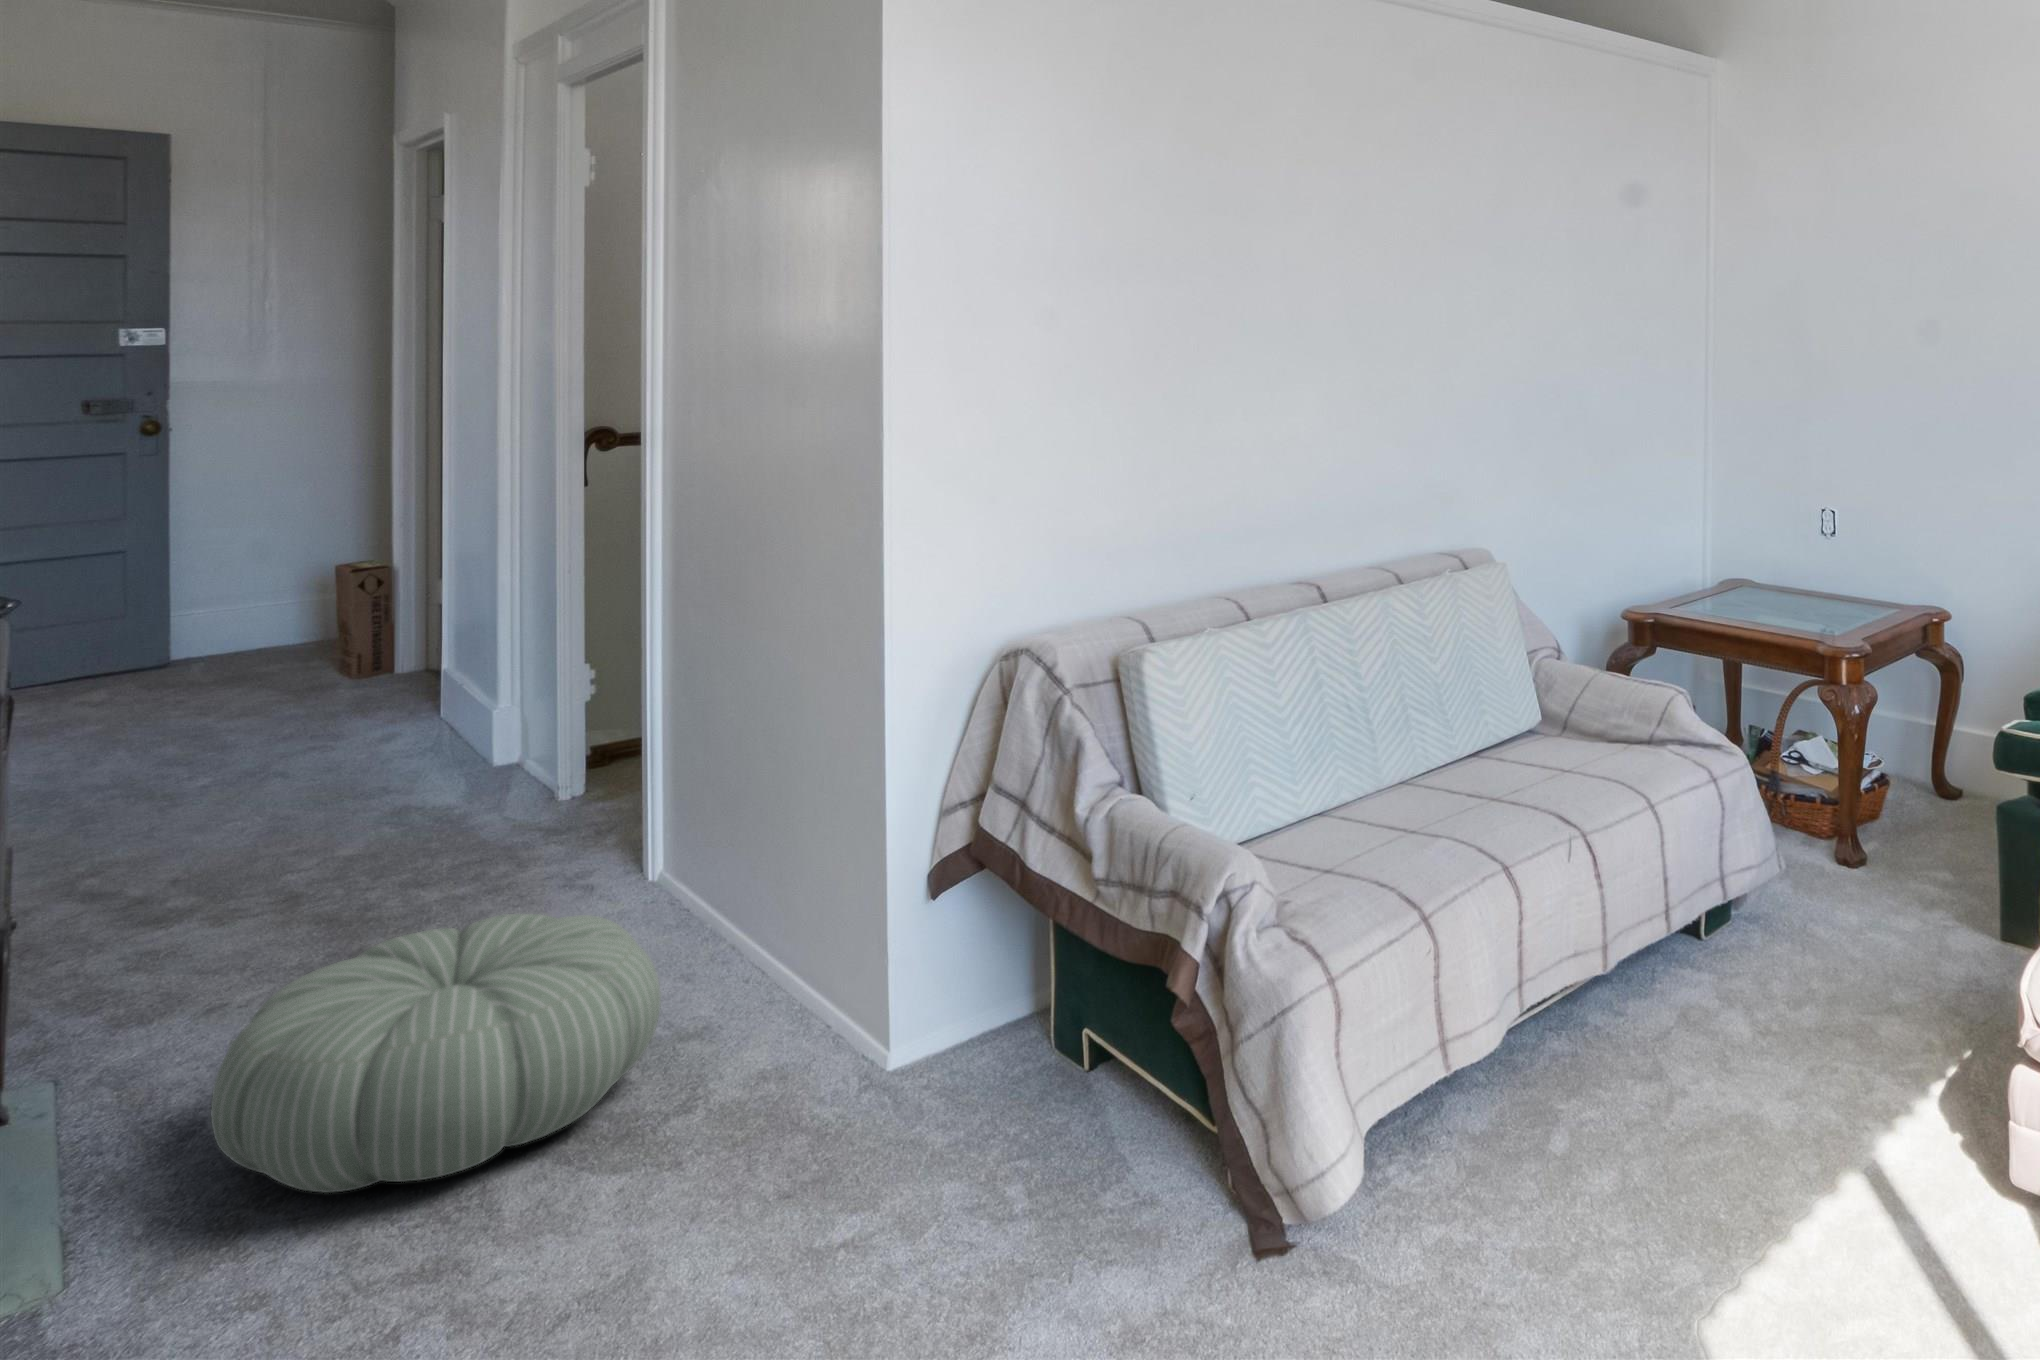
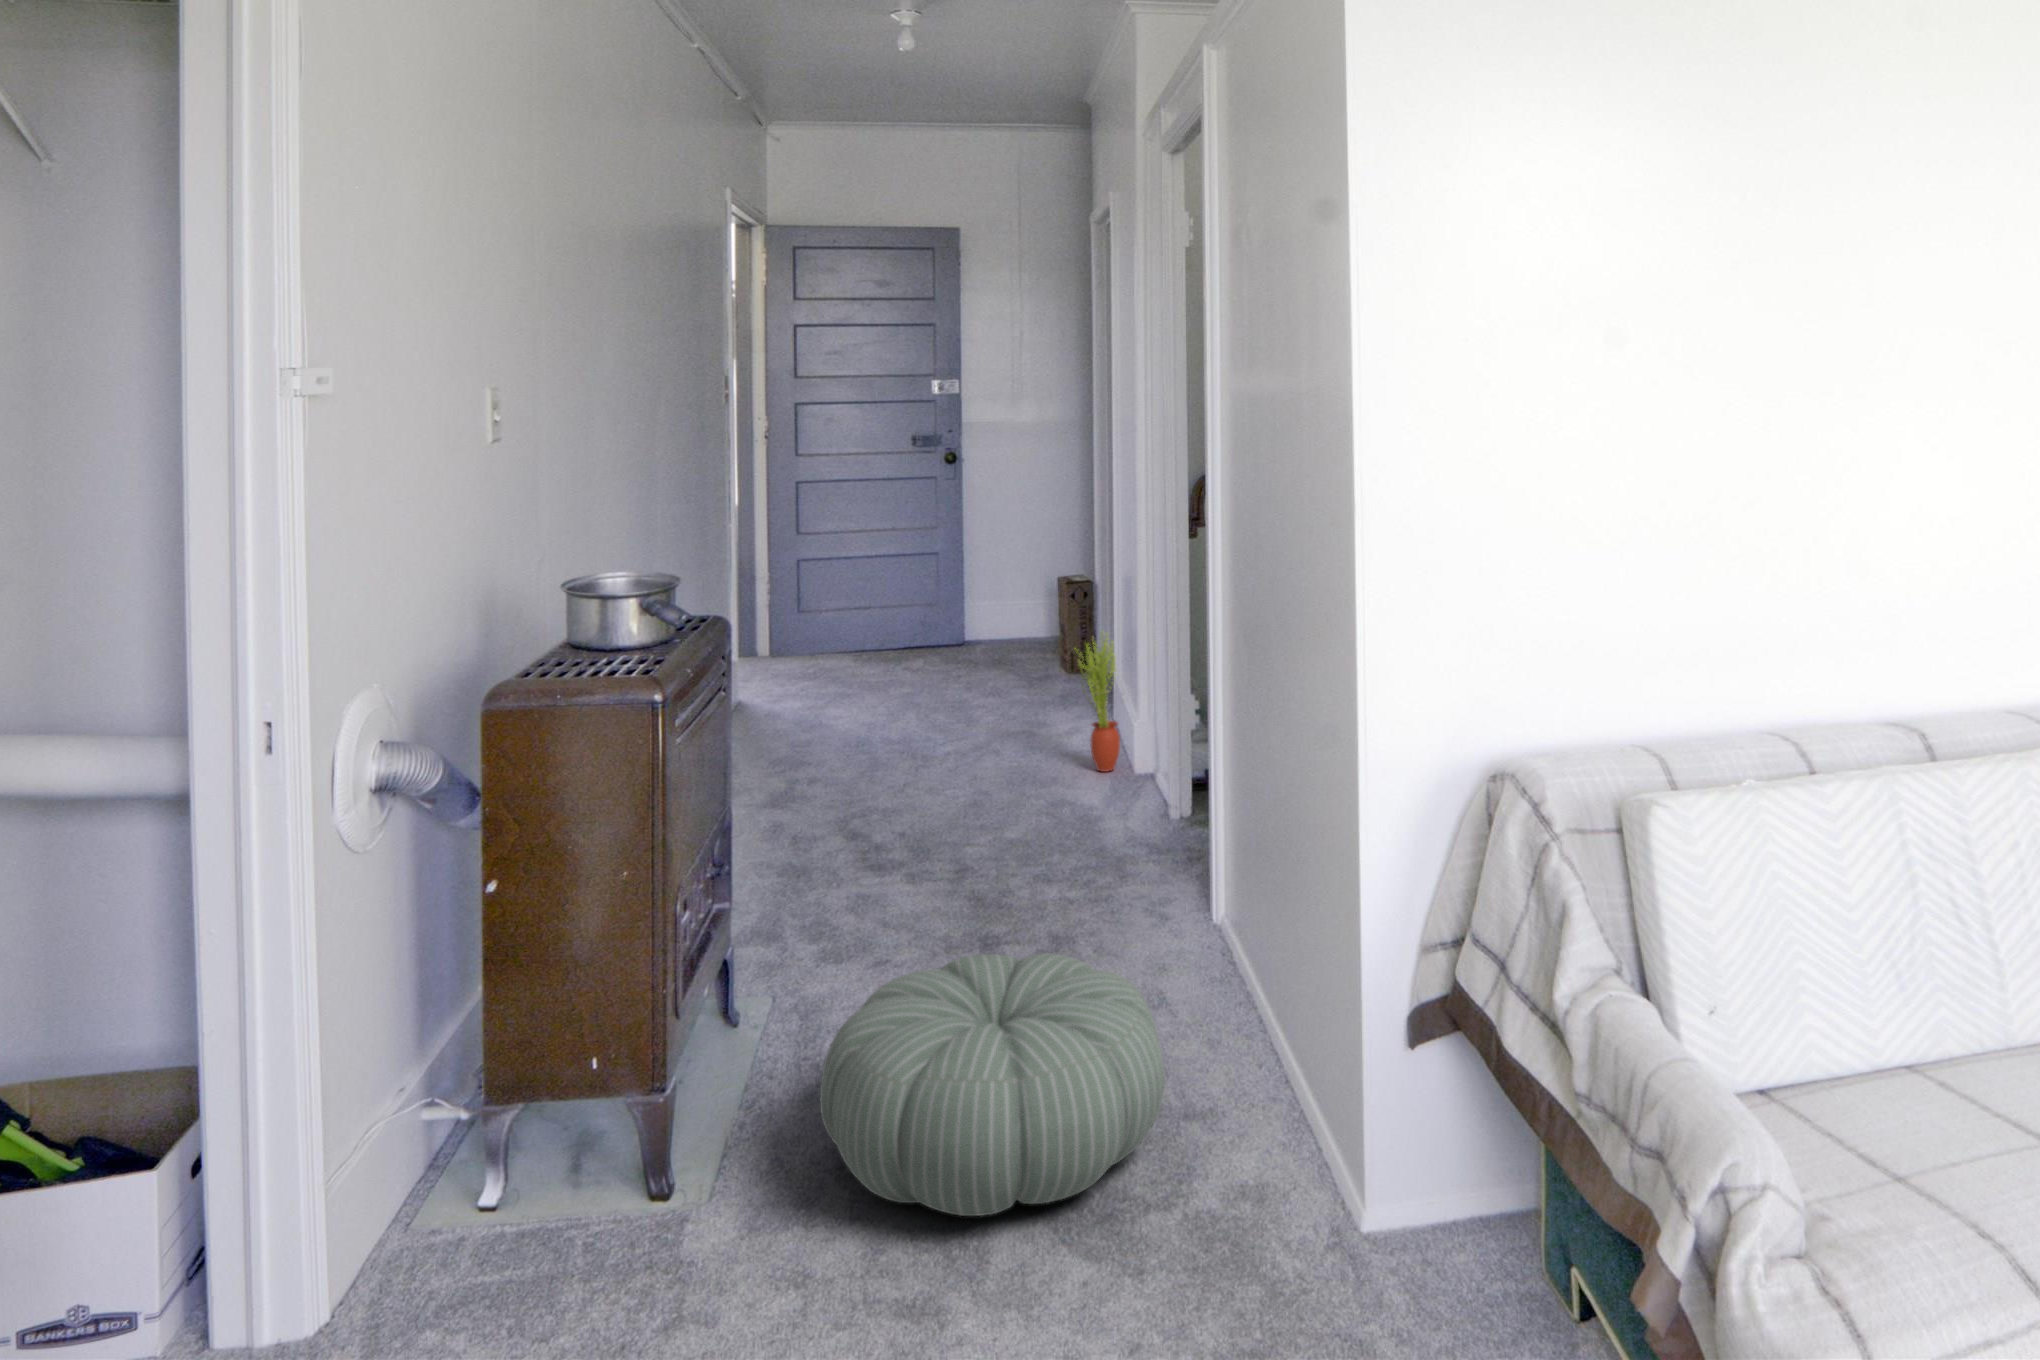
potted plant: none [412,610,476,766] -> present [1075,631,1120,772]

